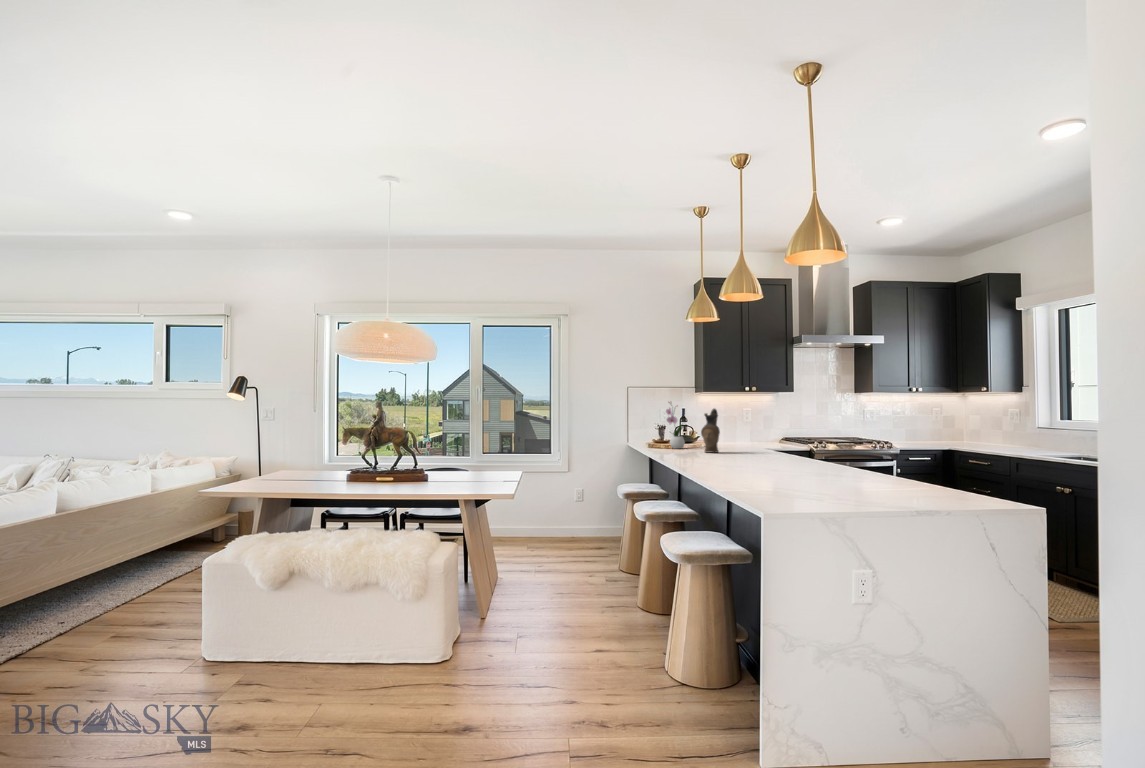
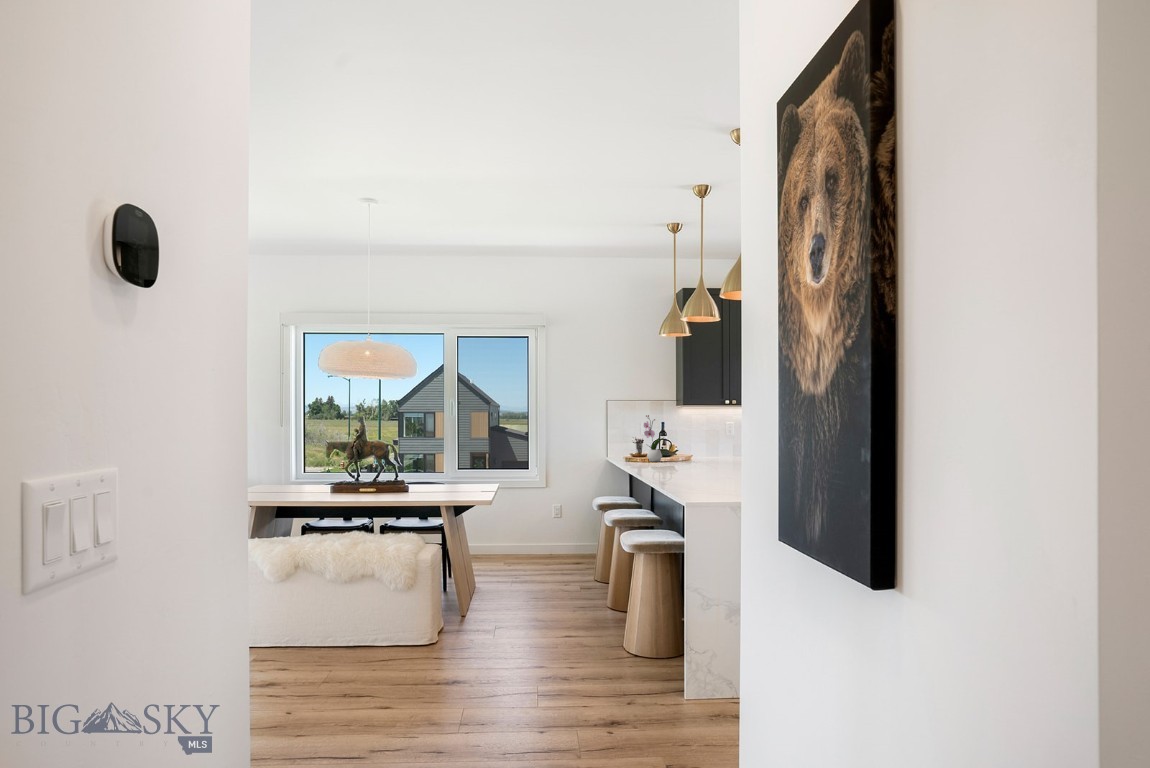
ceramic pitcher: present [701,409,720,453] -> none [677,423,695,466]

